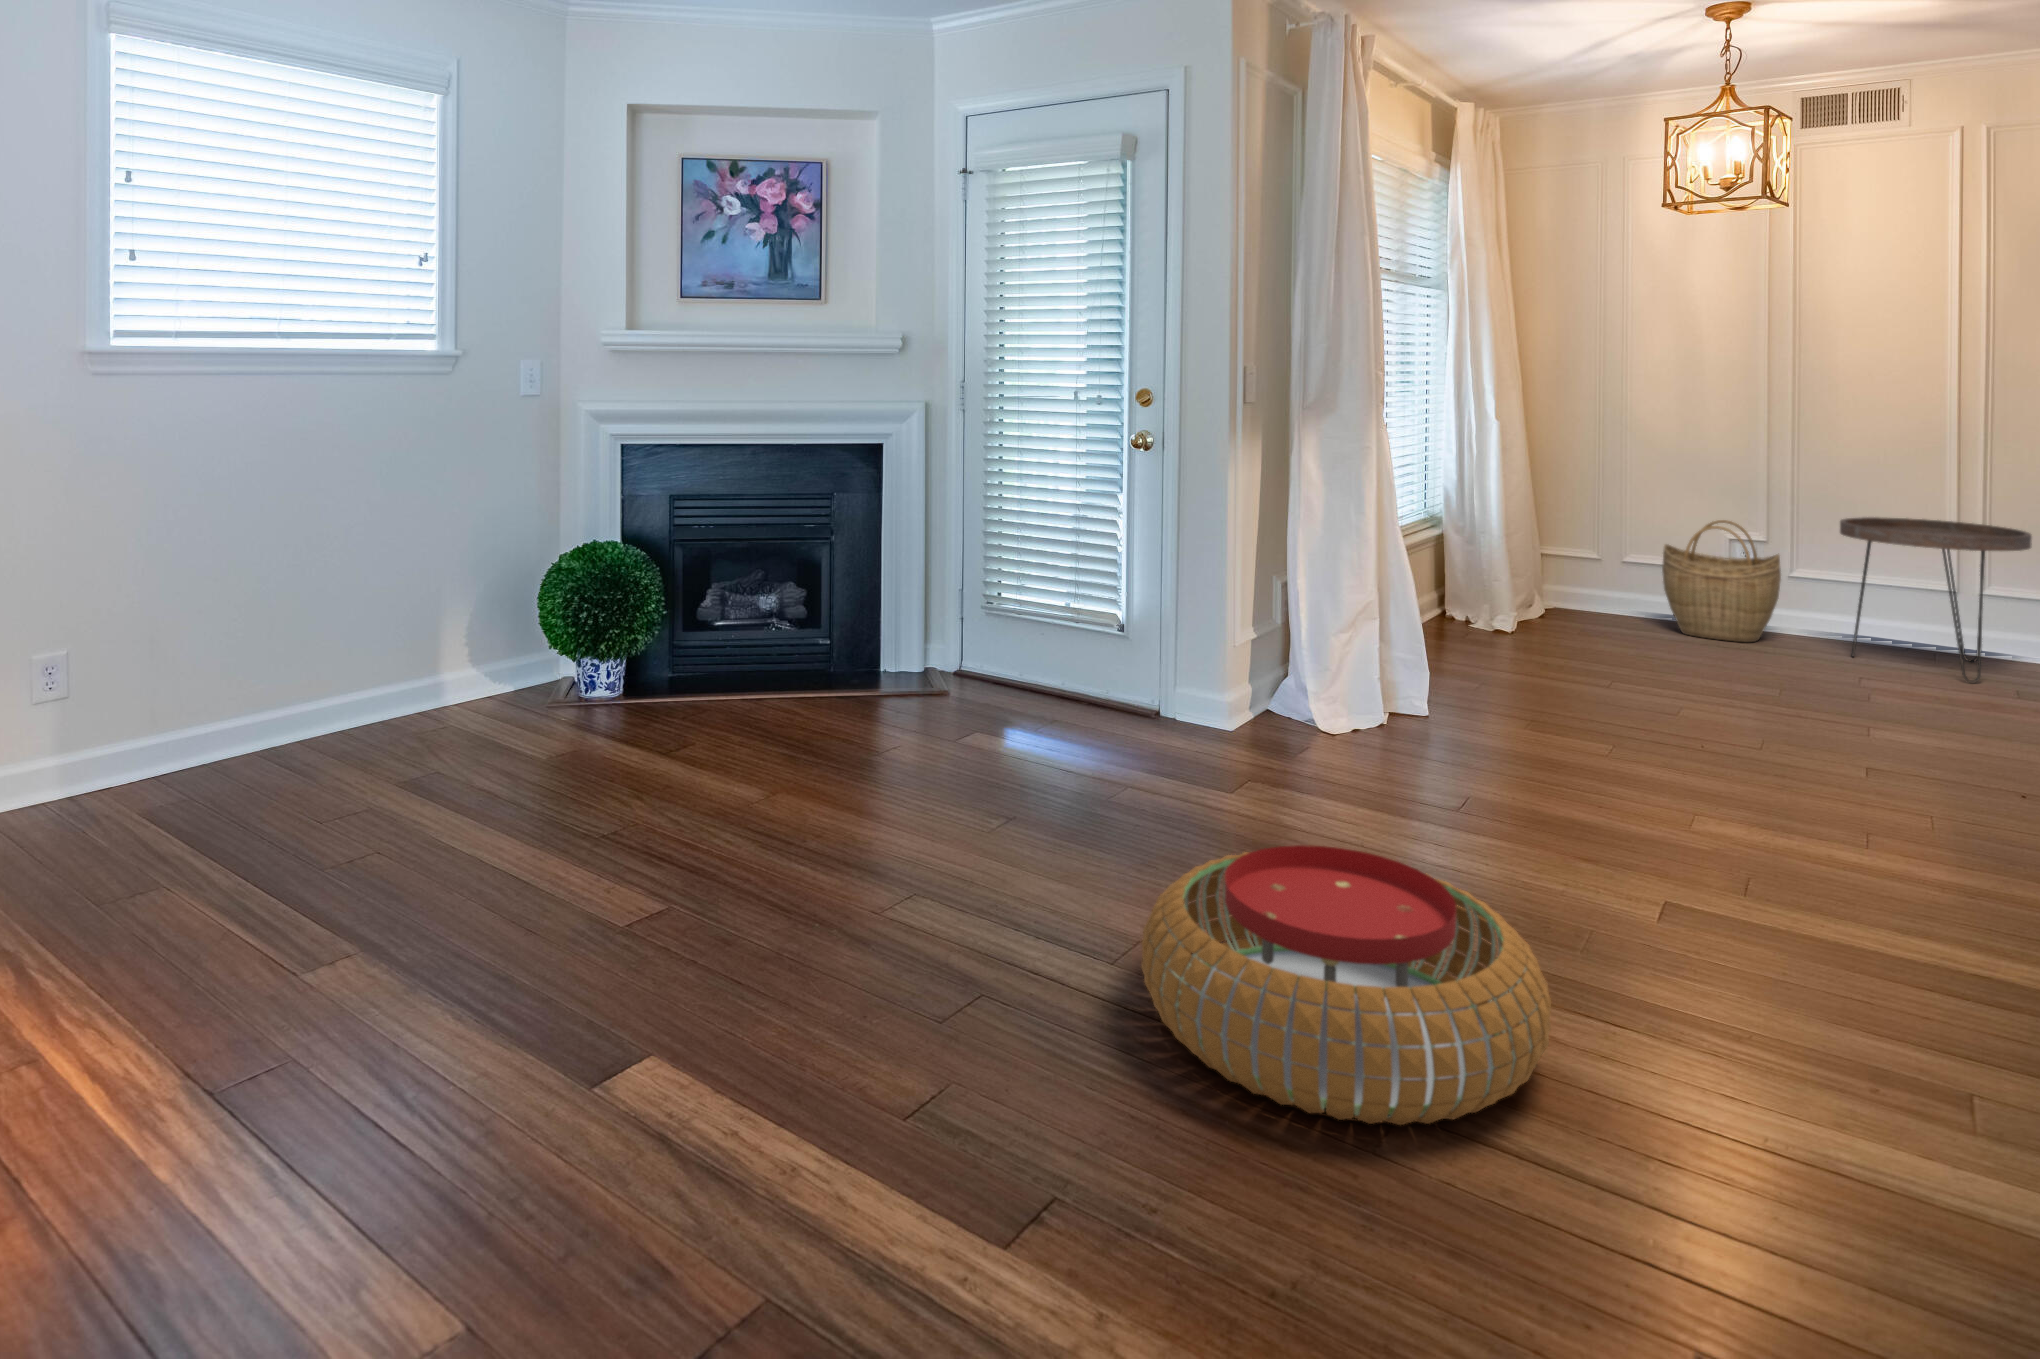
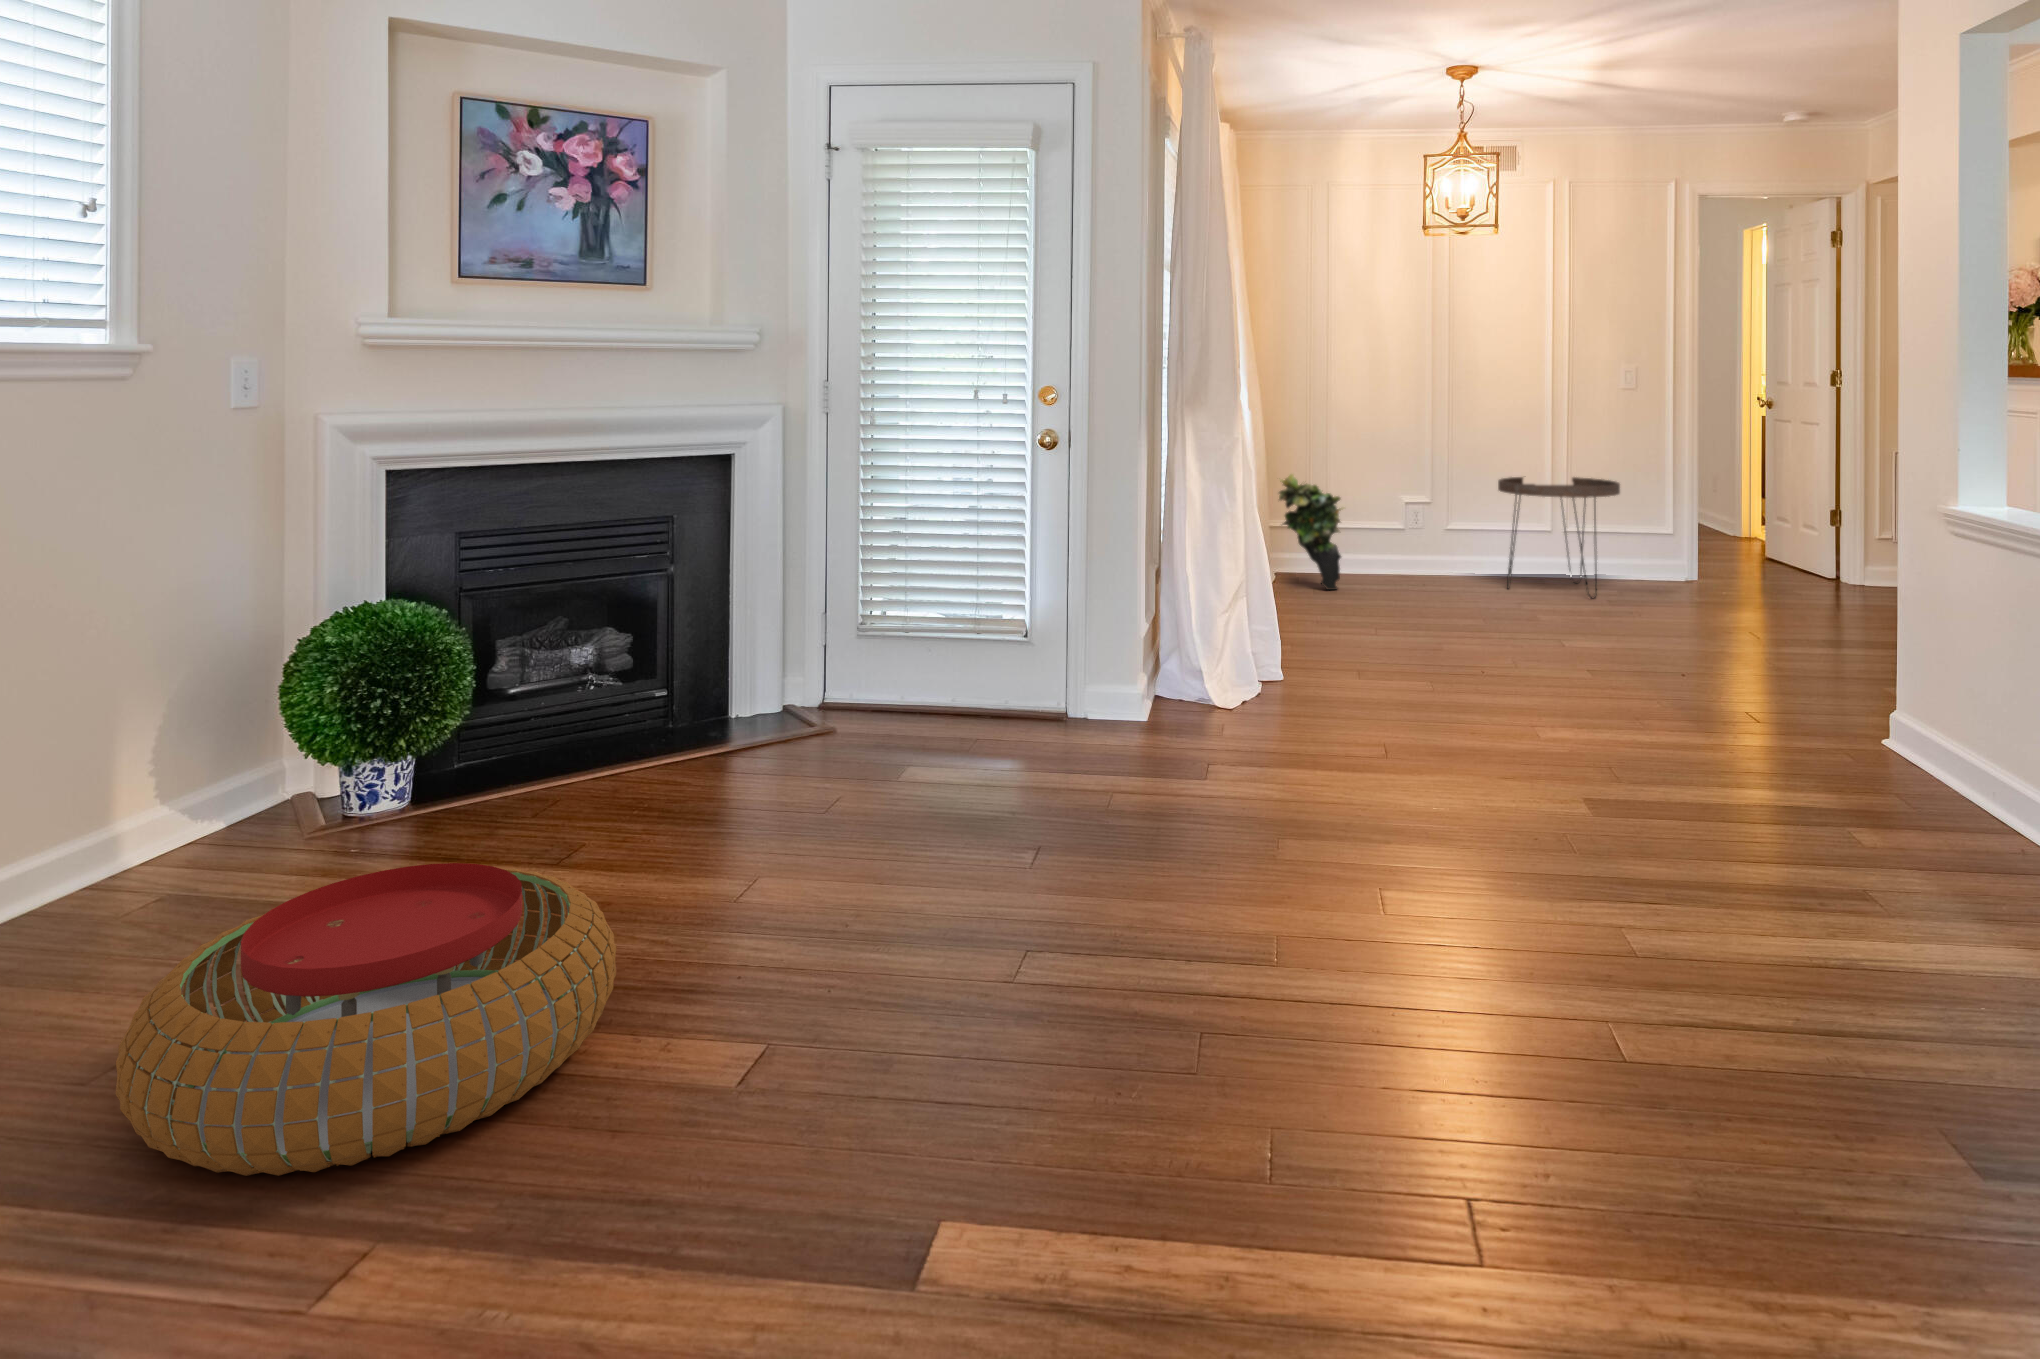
potted plant: none [1532,495,1622,632] -> present [1279,475,1342,590]
woven basket: present [1662,520,1781,642] -> none [1370,487,1455,587]
pouf: present [1141,845,1551,1125] -> present [116,863,616,1176]

